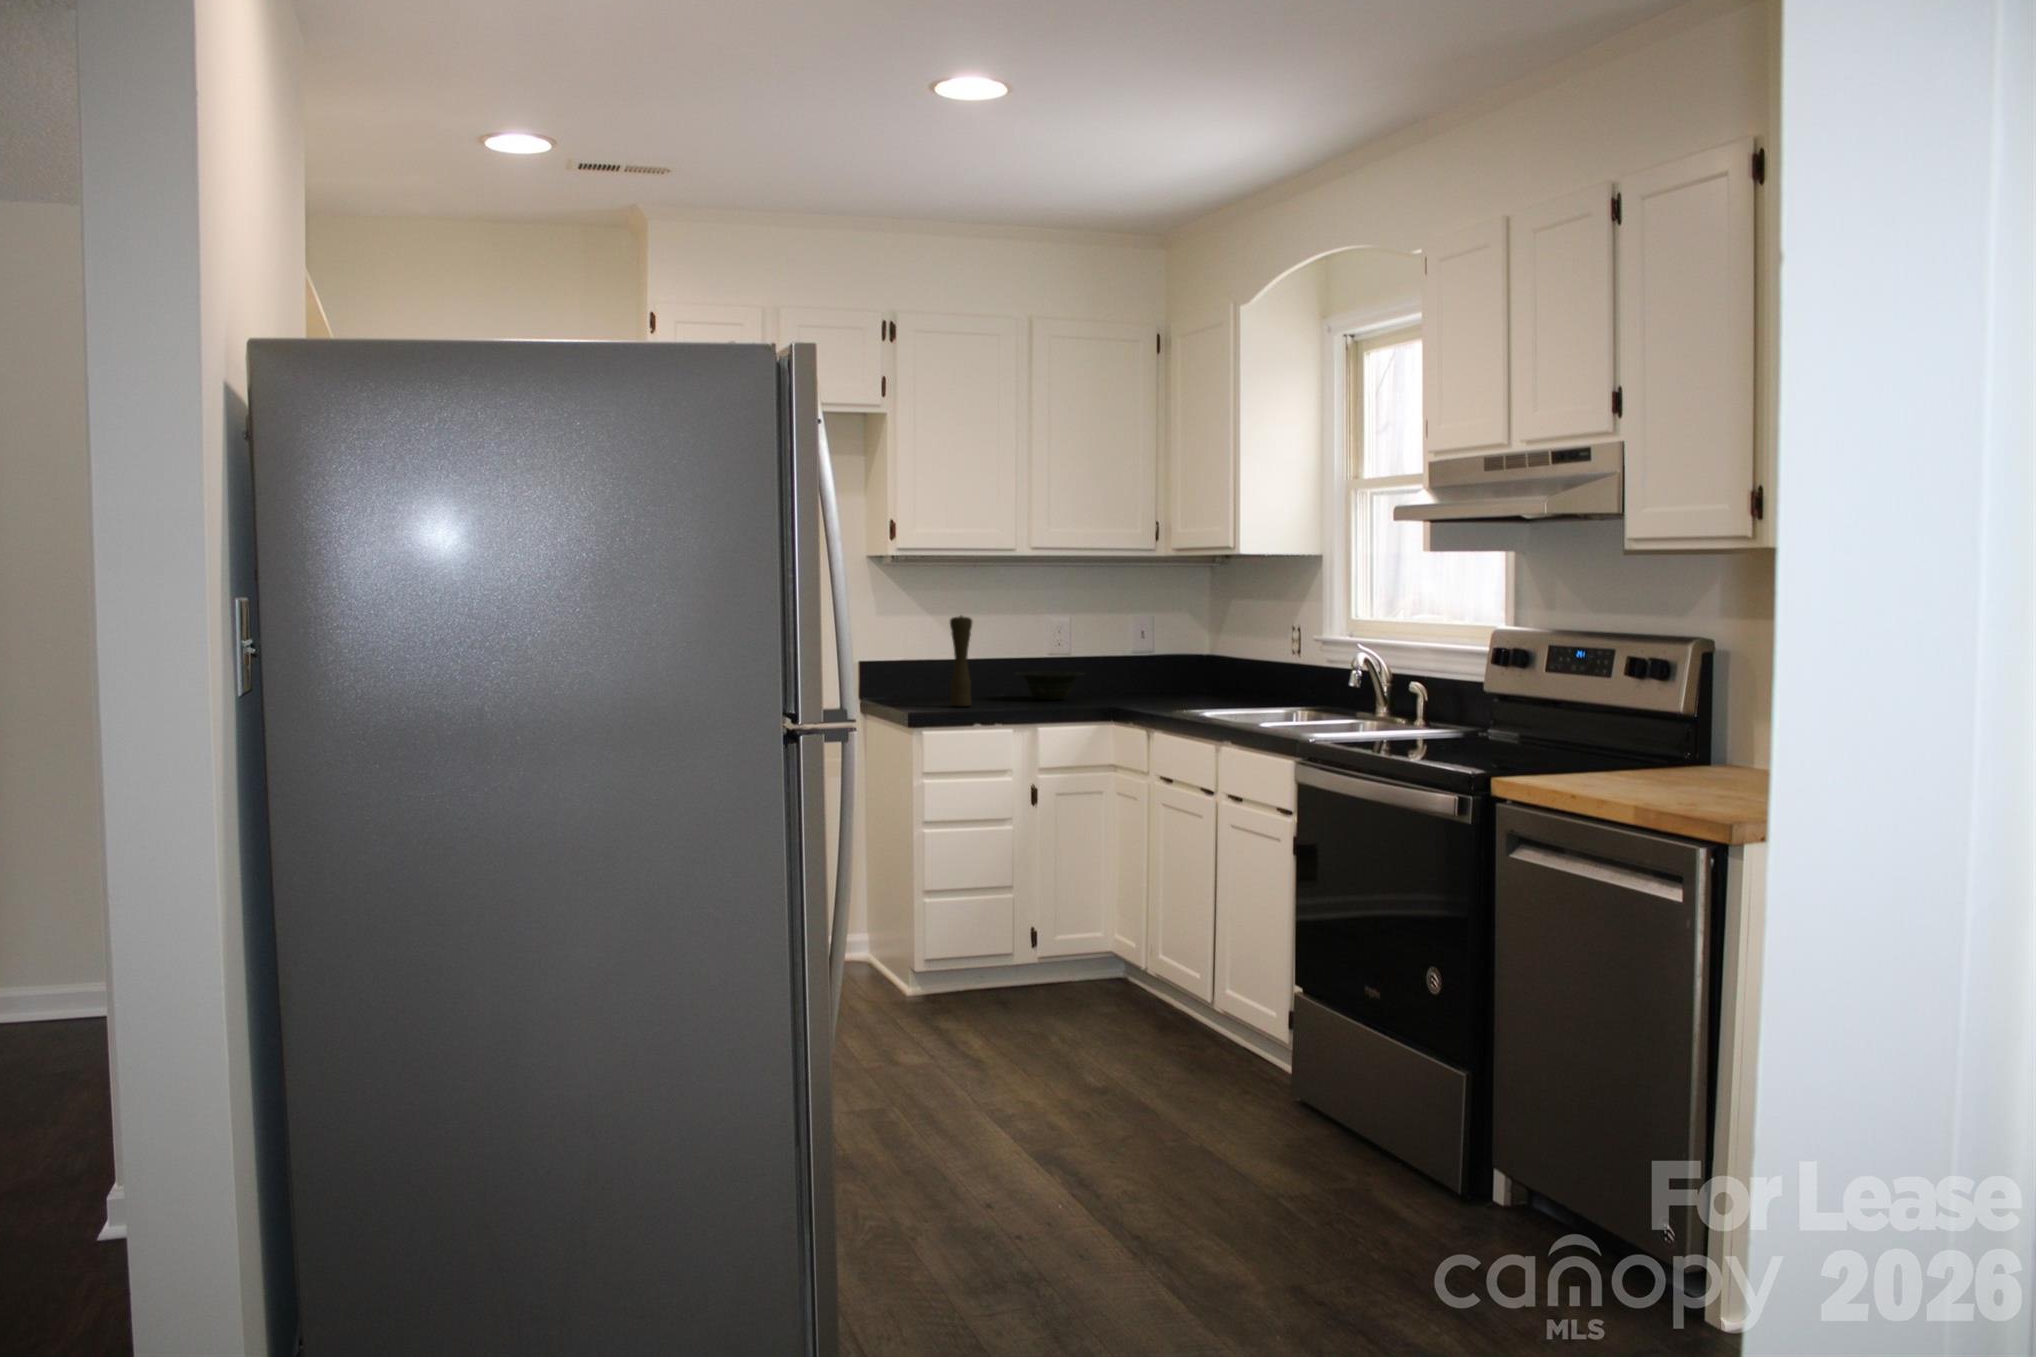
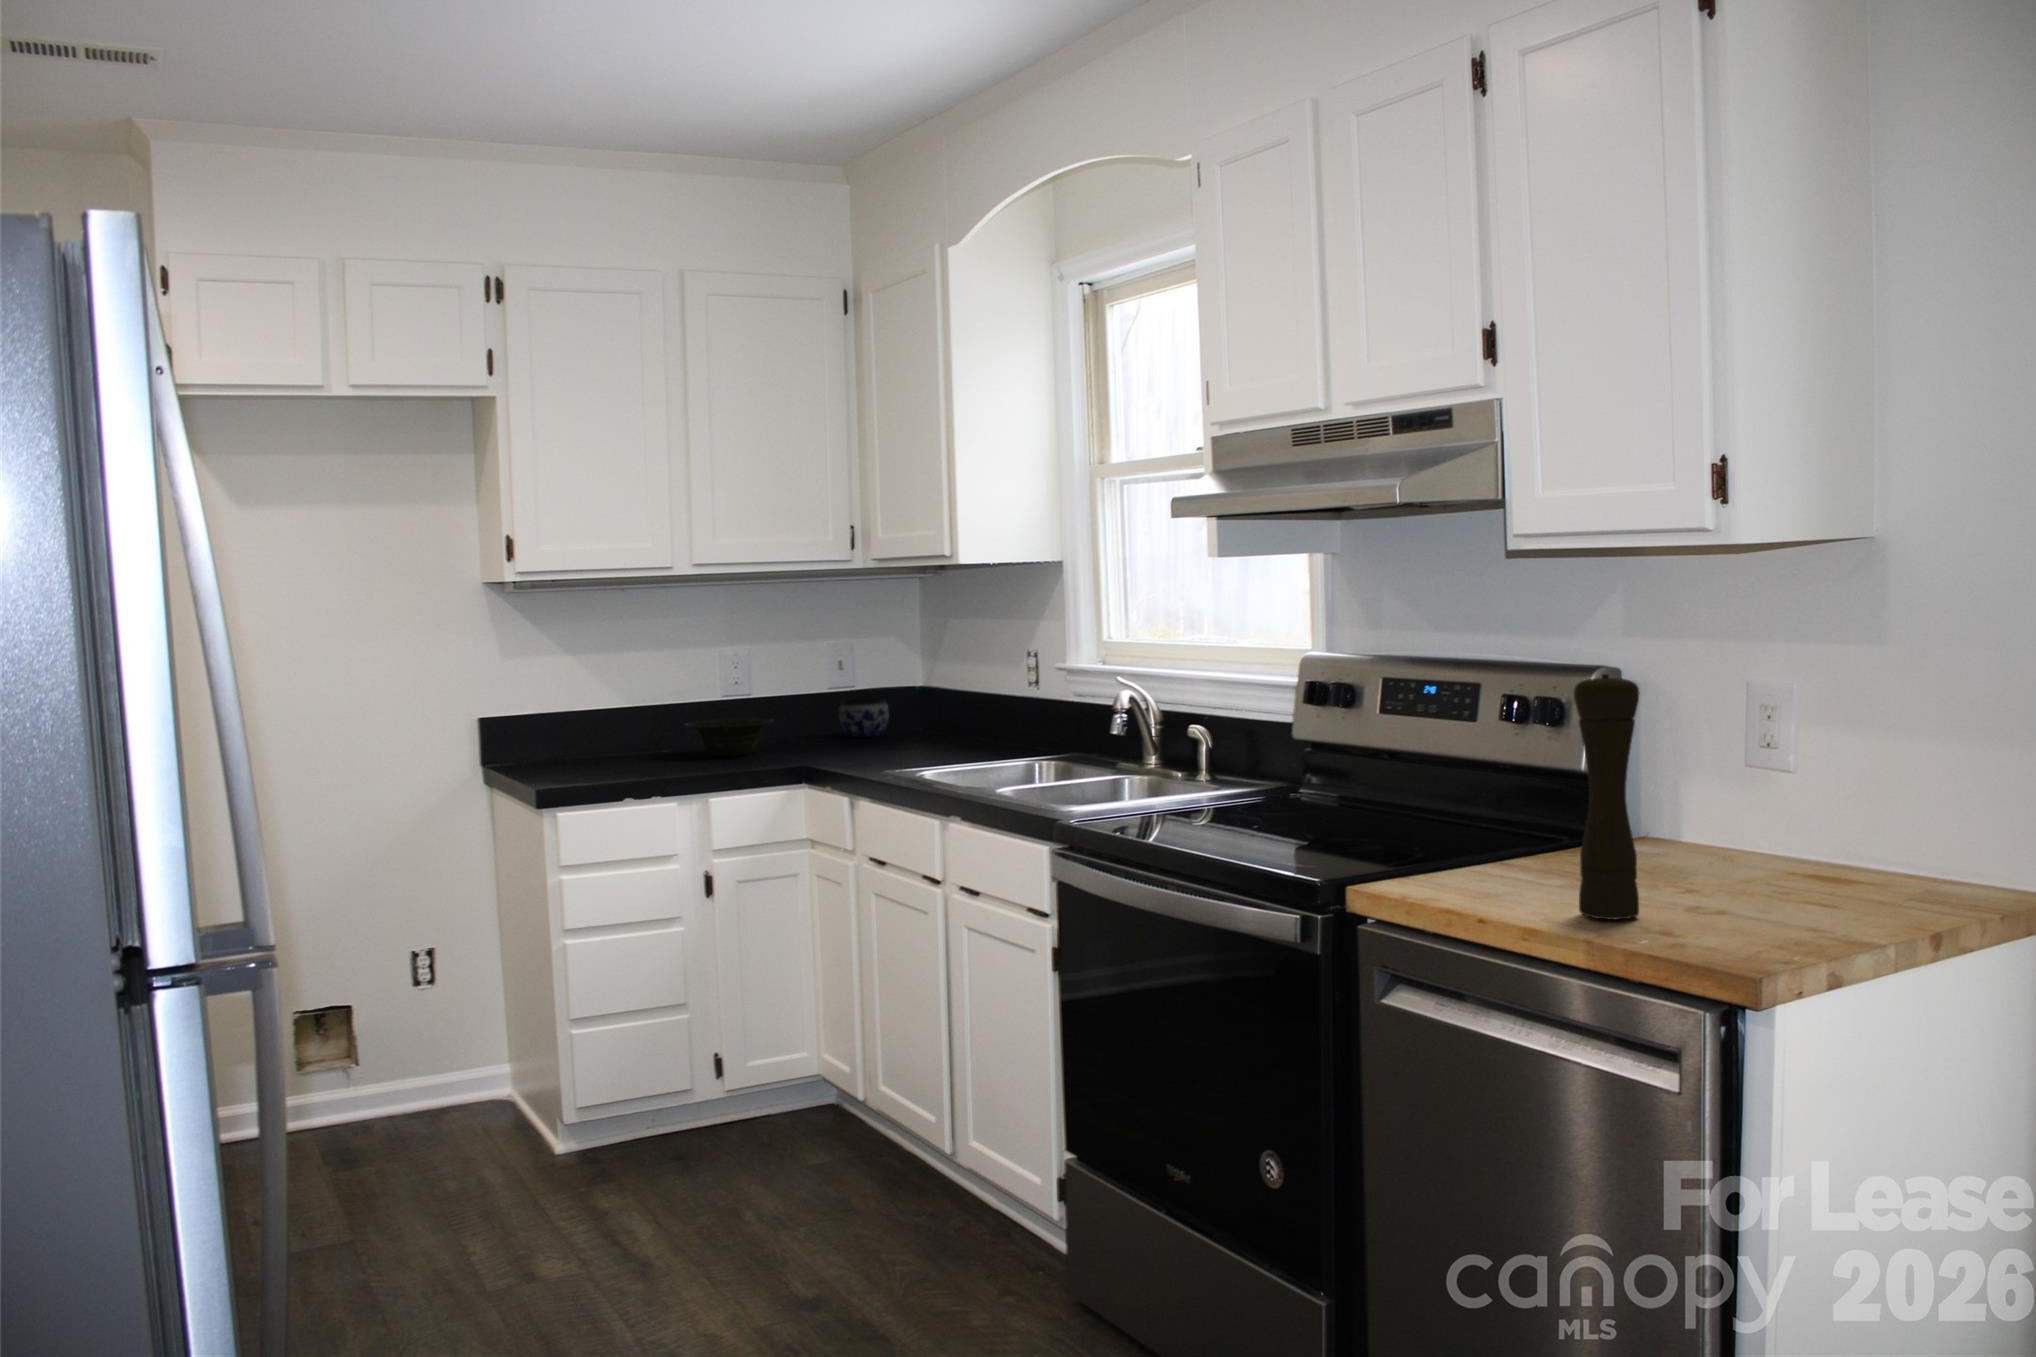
pepper mill: present [950,616,972,707] -> present [1574,674,1640,919]
jar: none [1136,662,1177,693] -> present [839,698,889,737]

